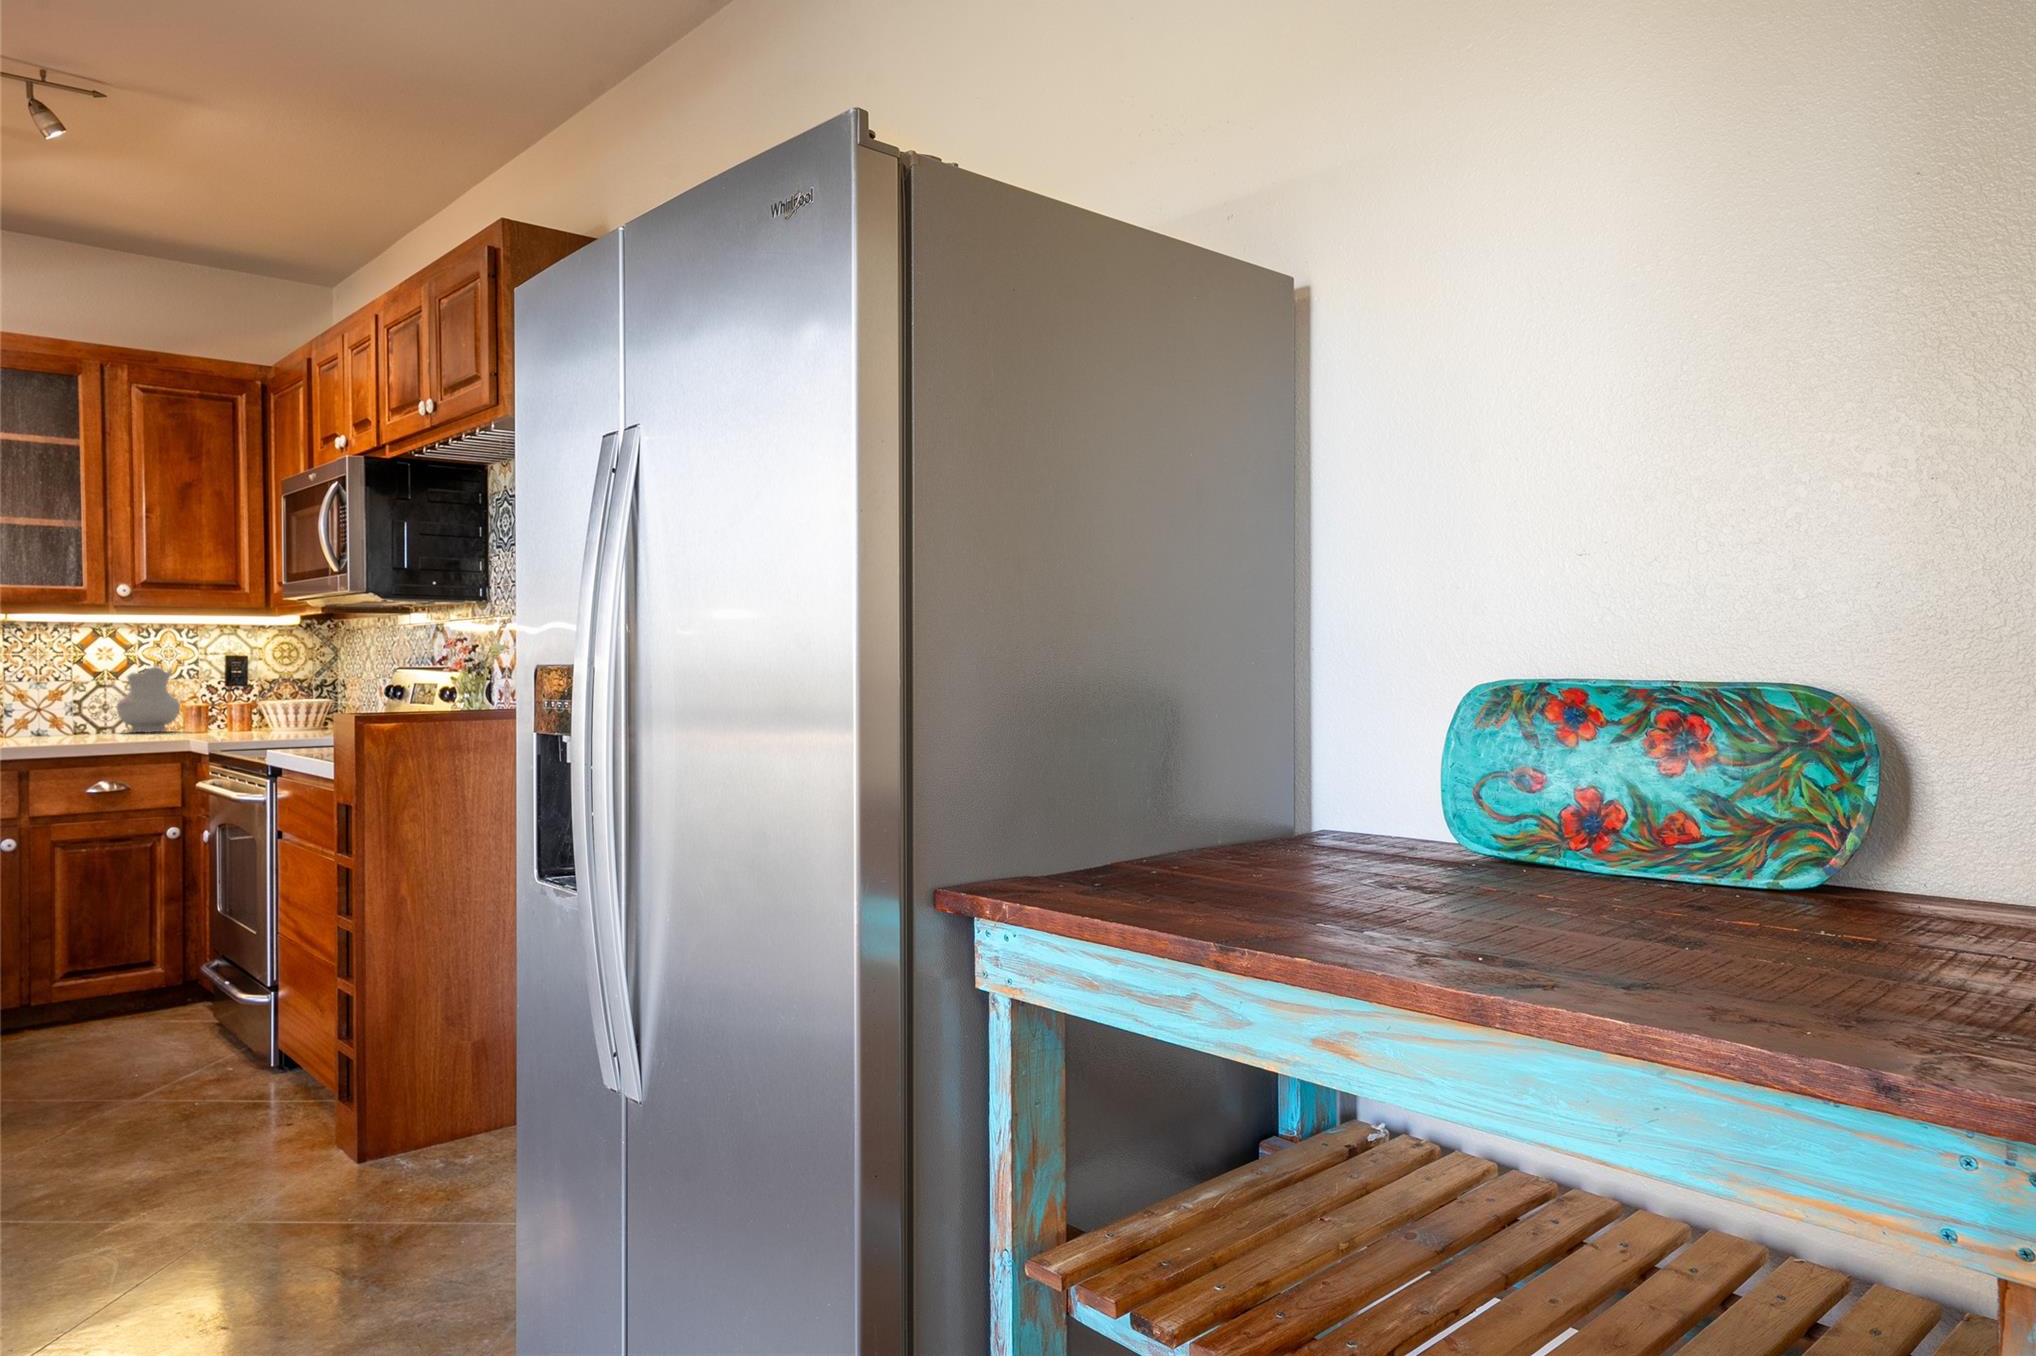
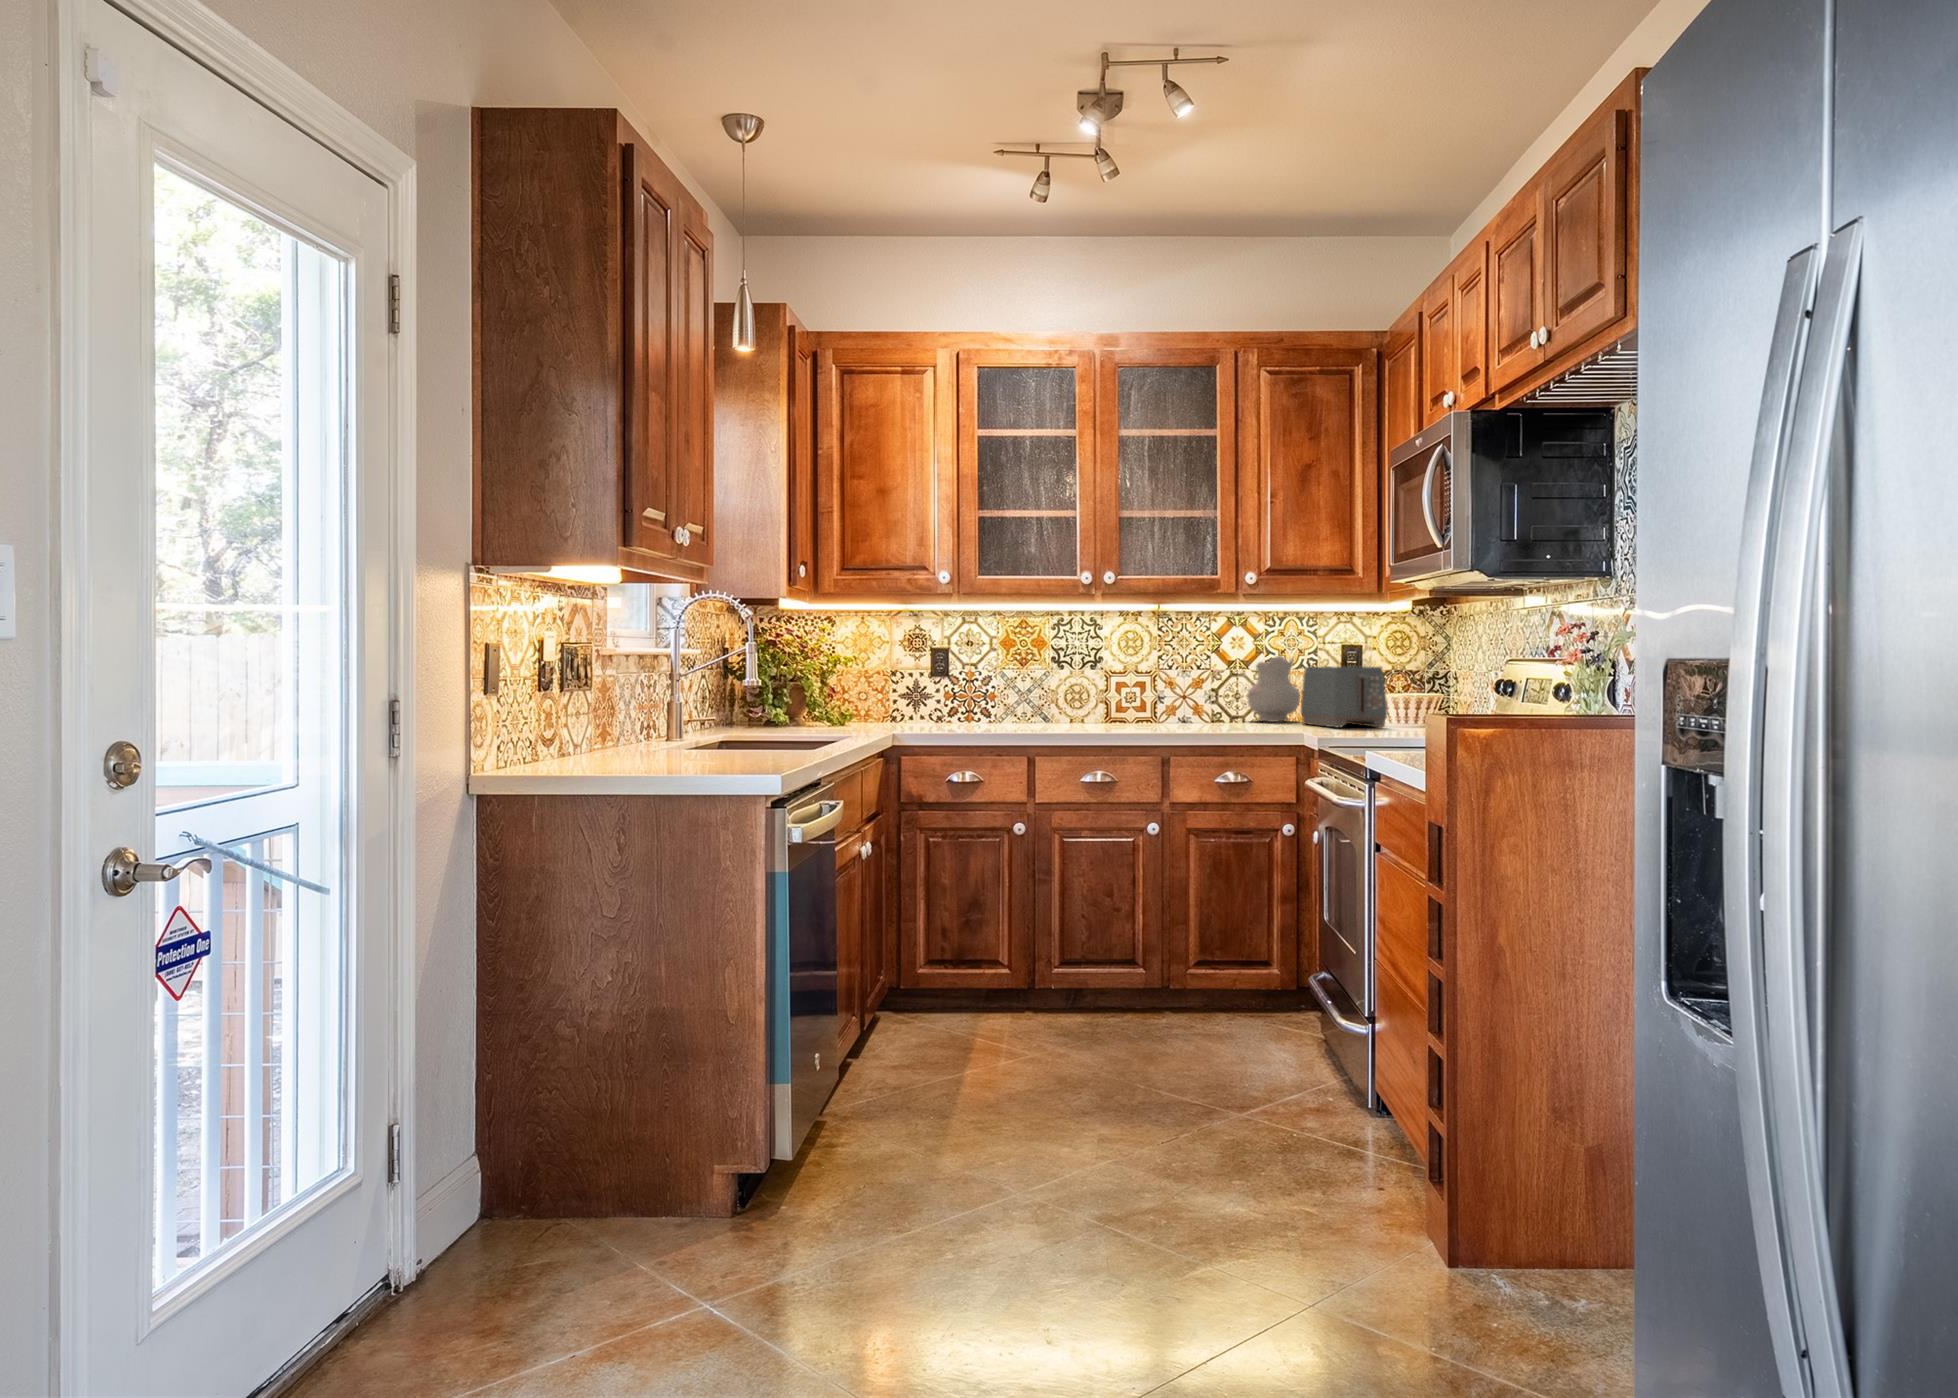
toaster: none [182,676,278,734] -> present [1301,667,1387,727]

